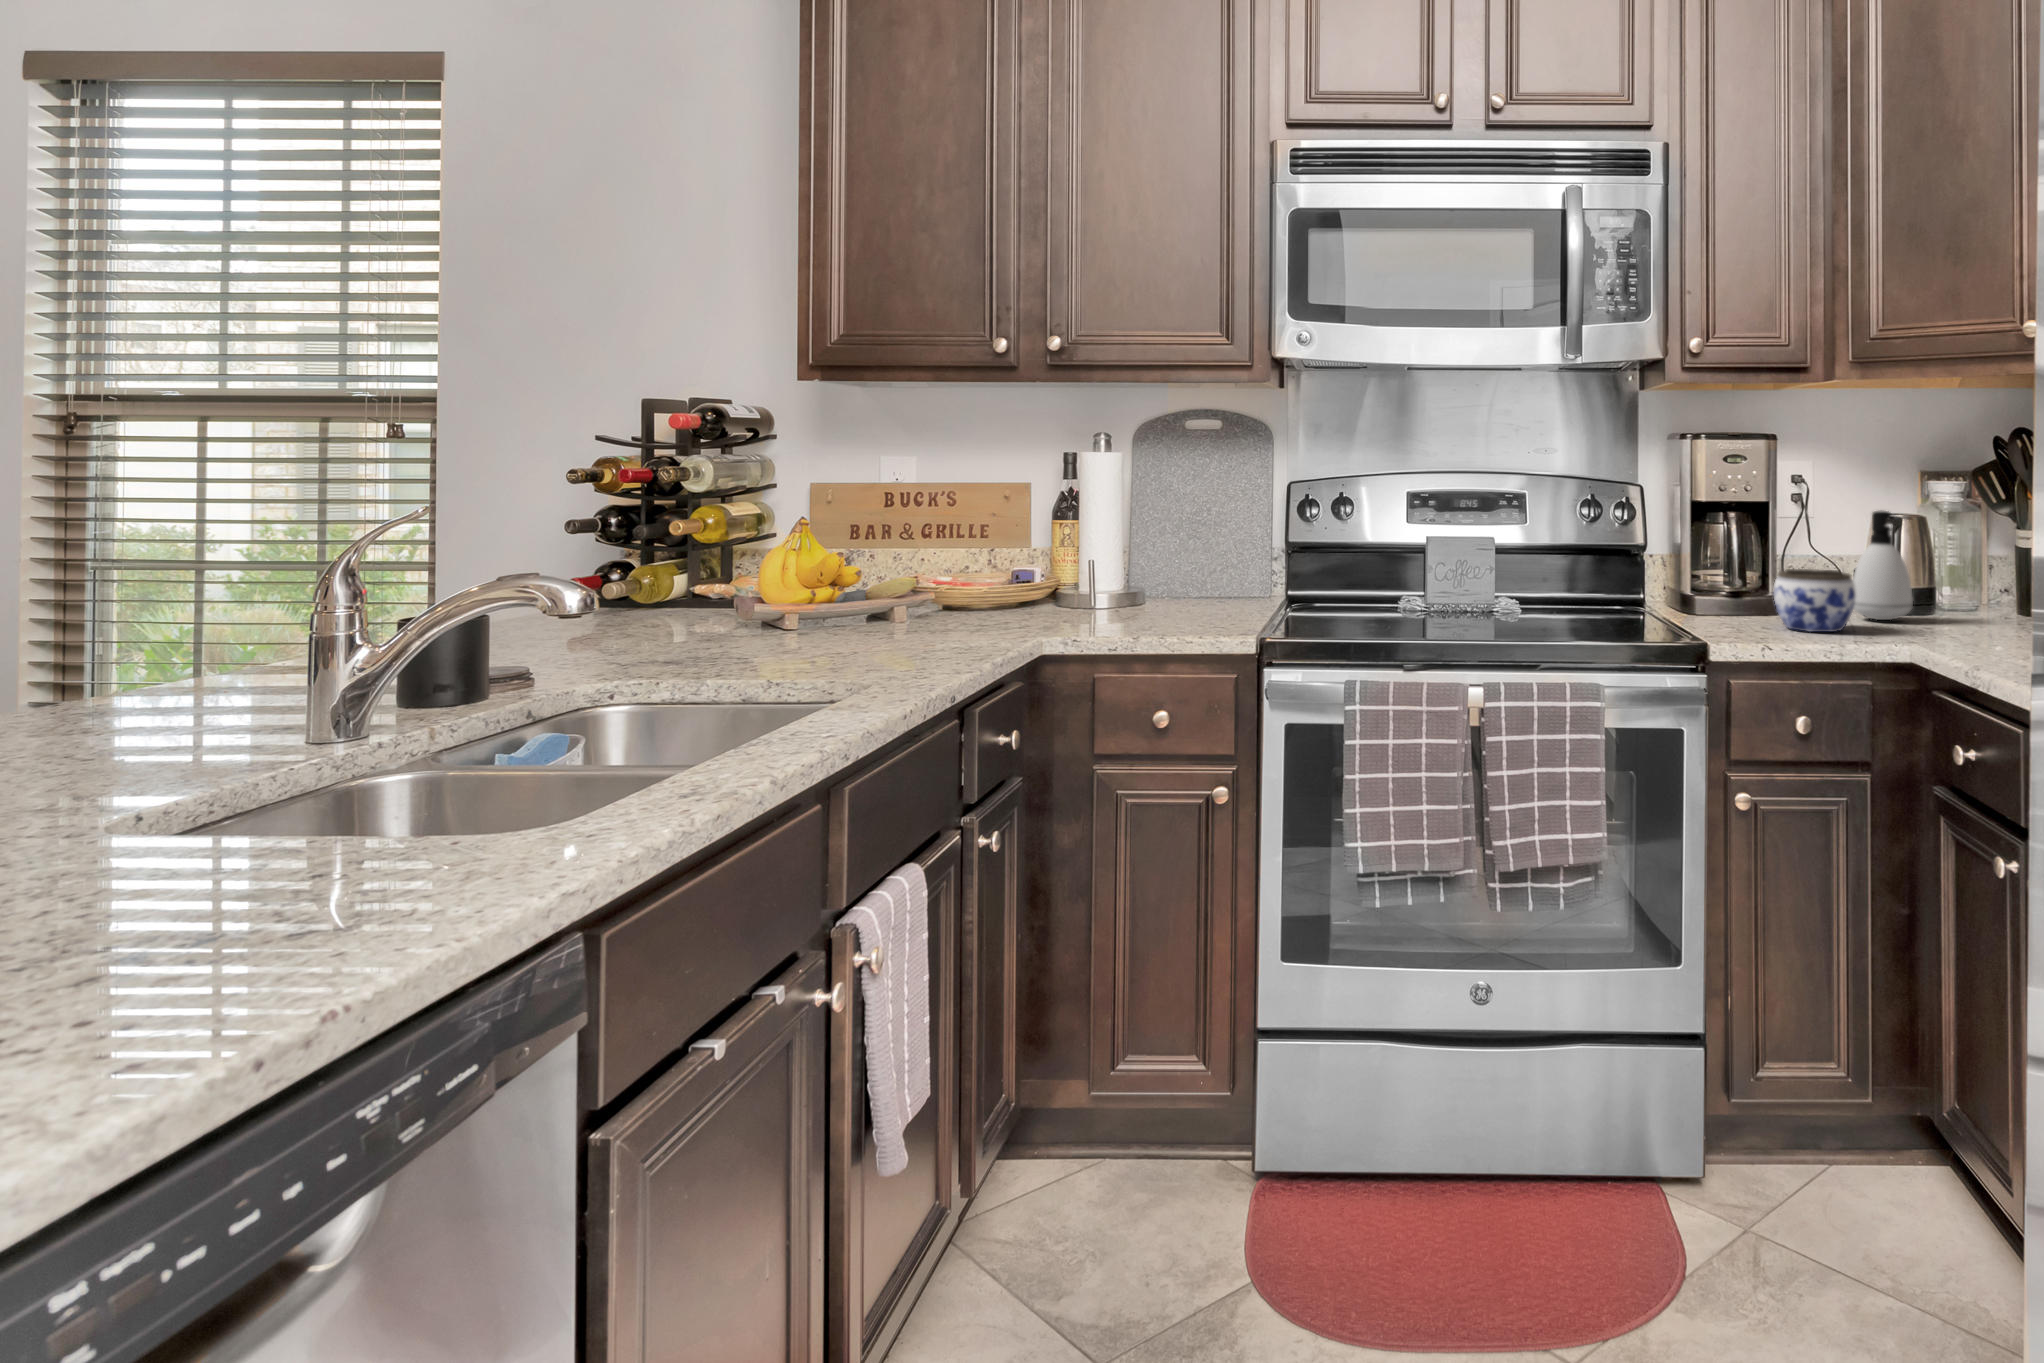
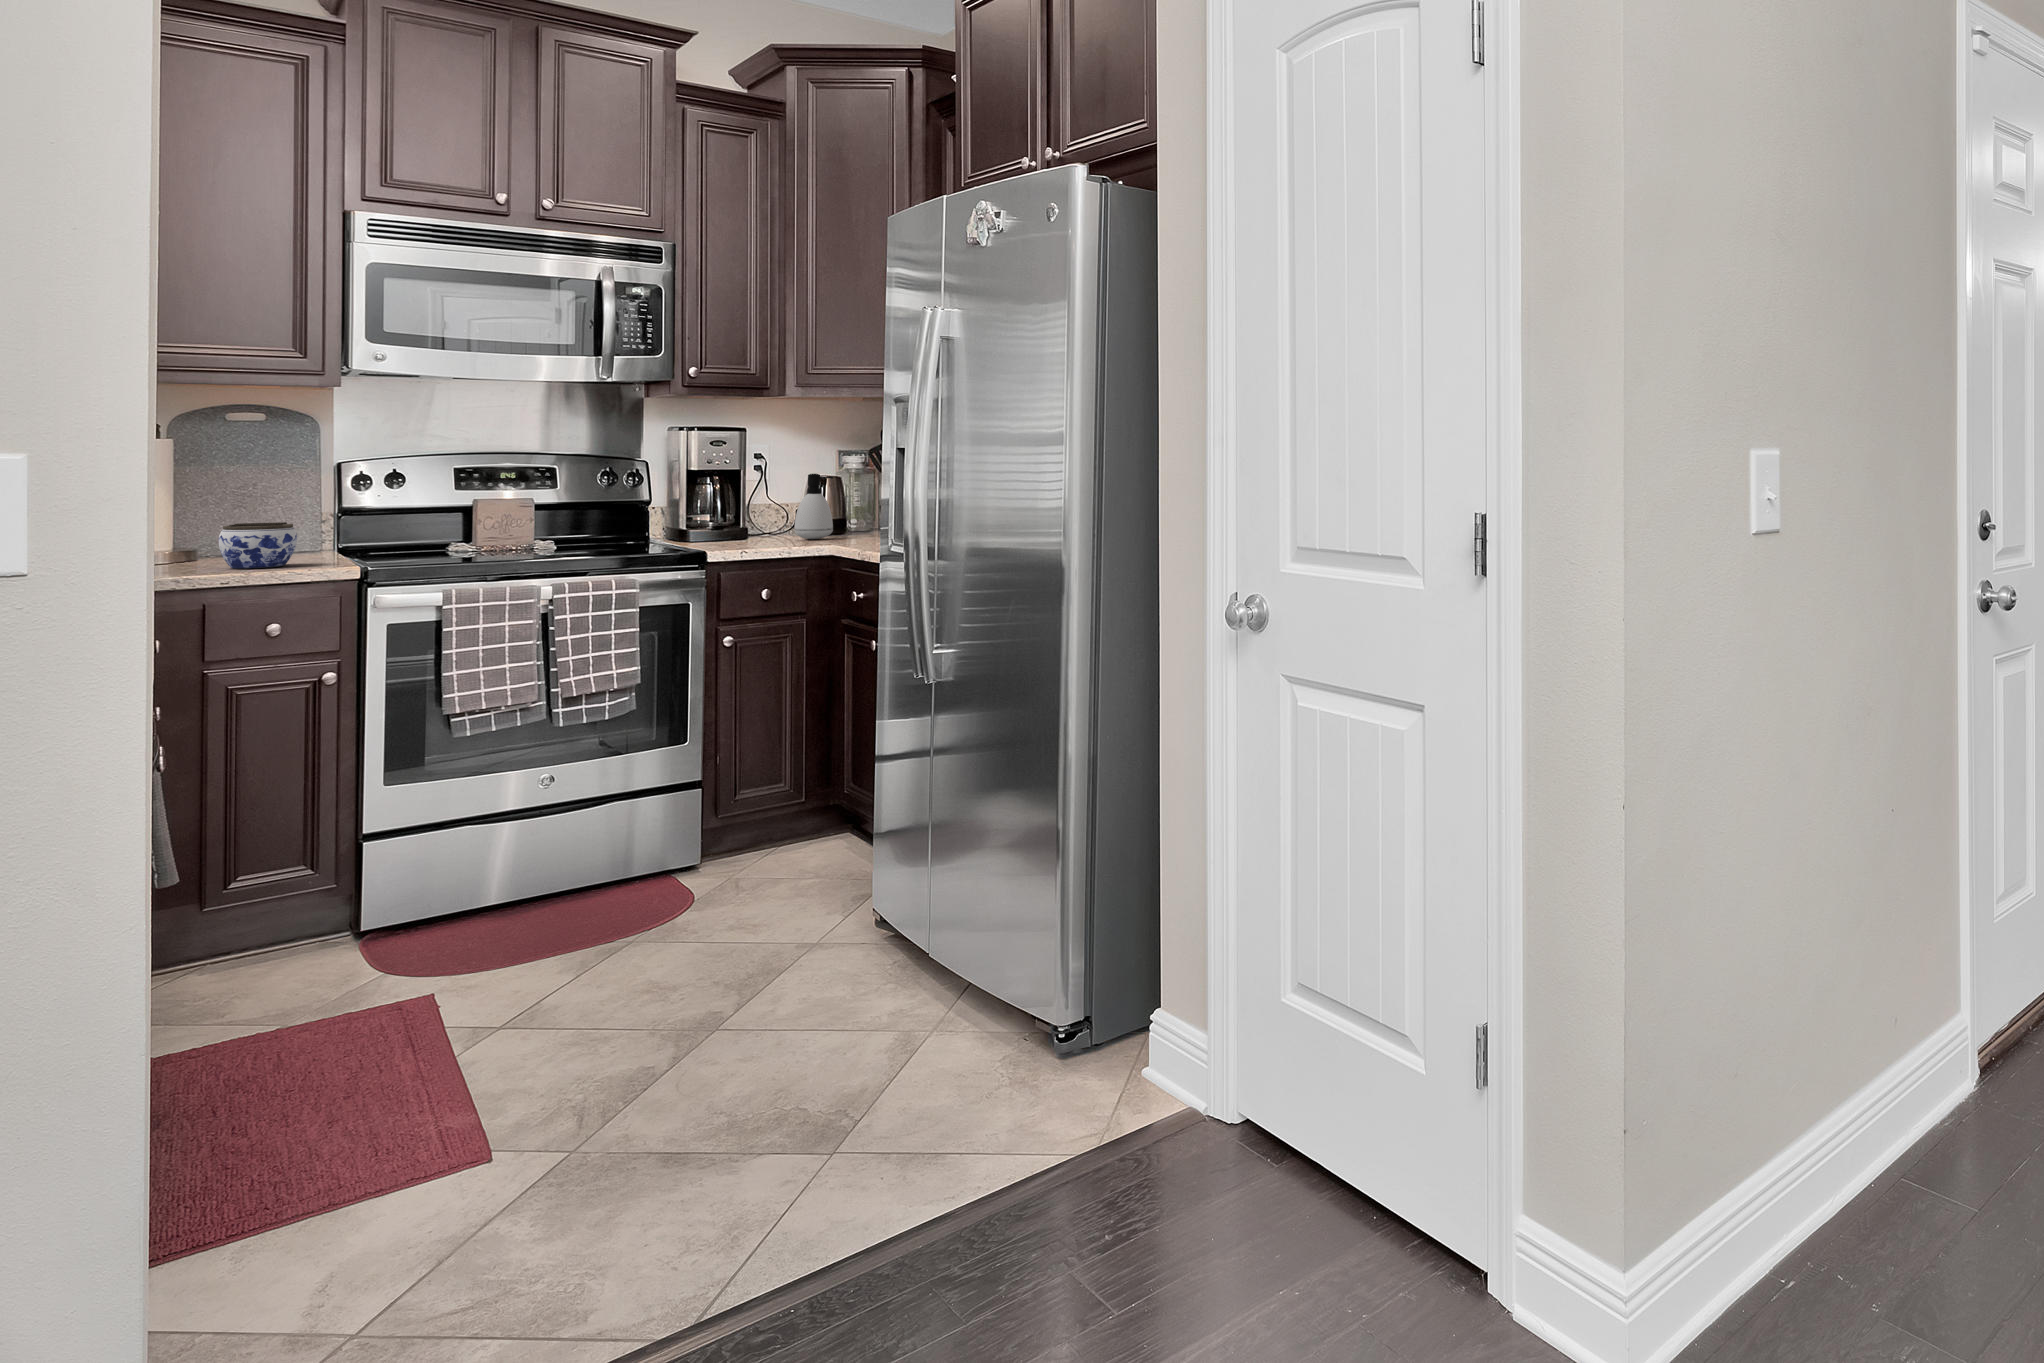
jar: present [1774,569,1856,632] -> present [218,522,297,568]

